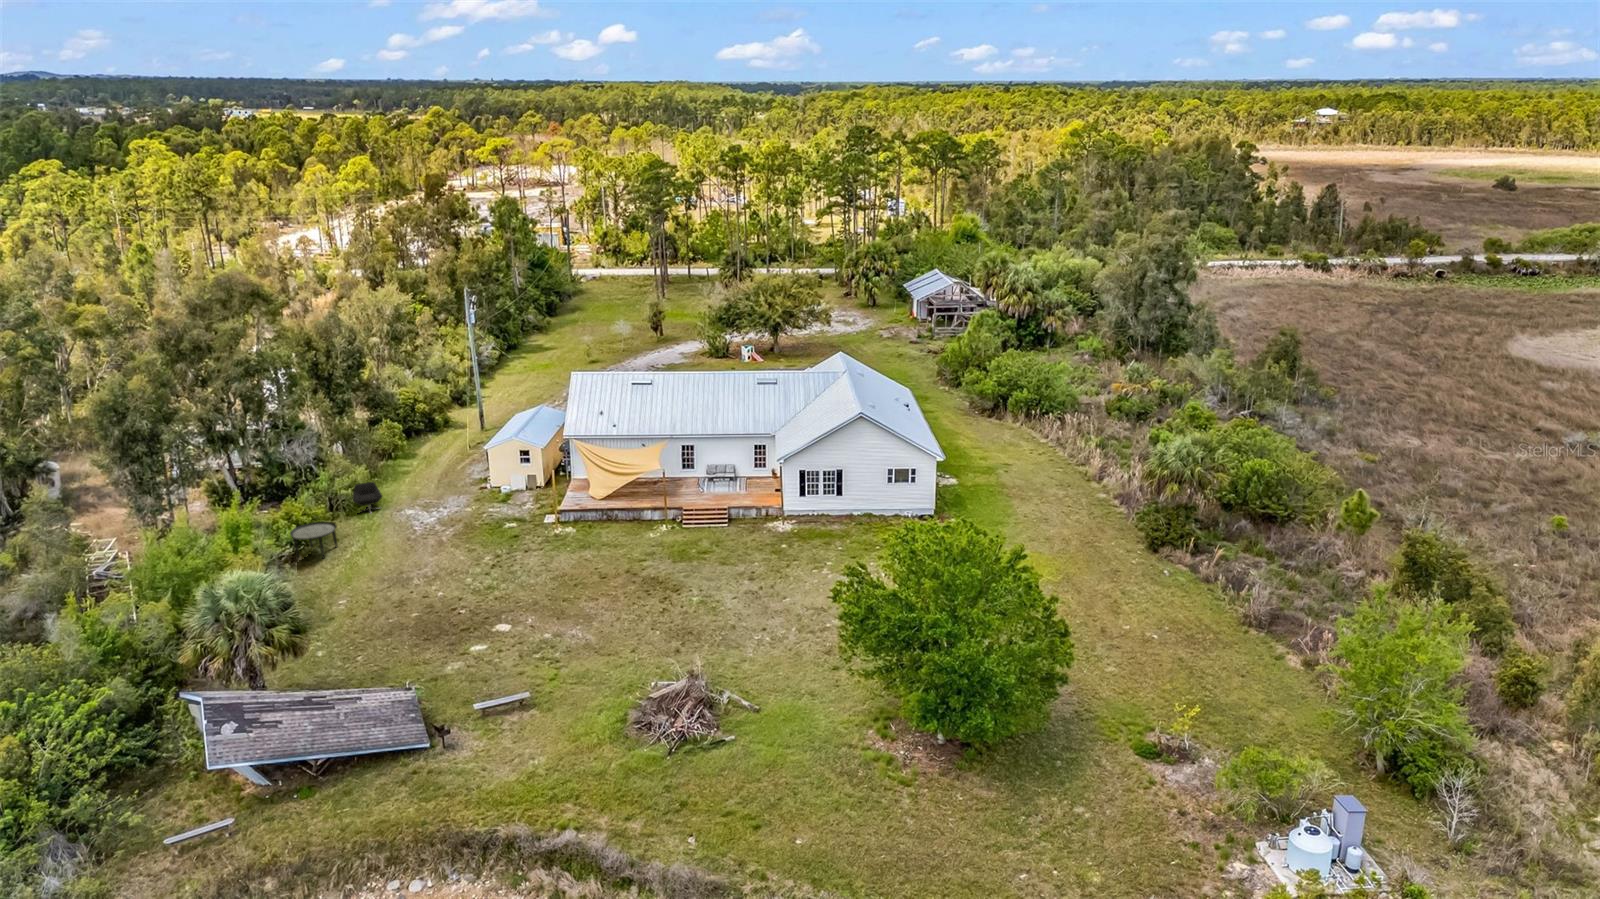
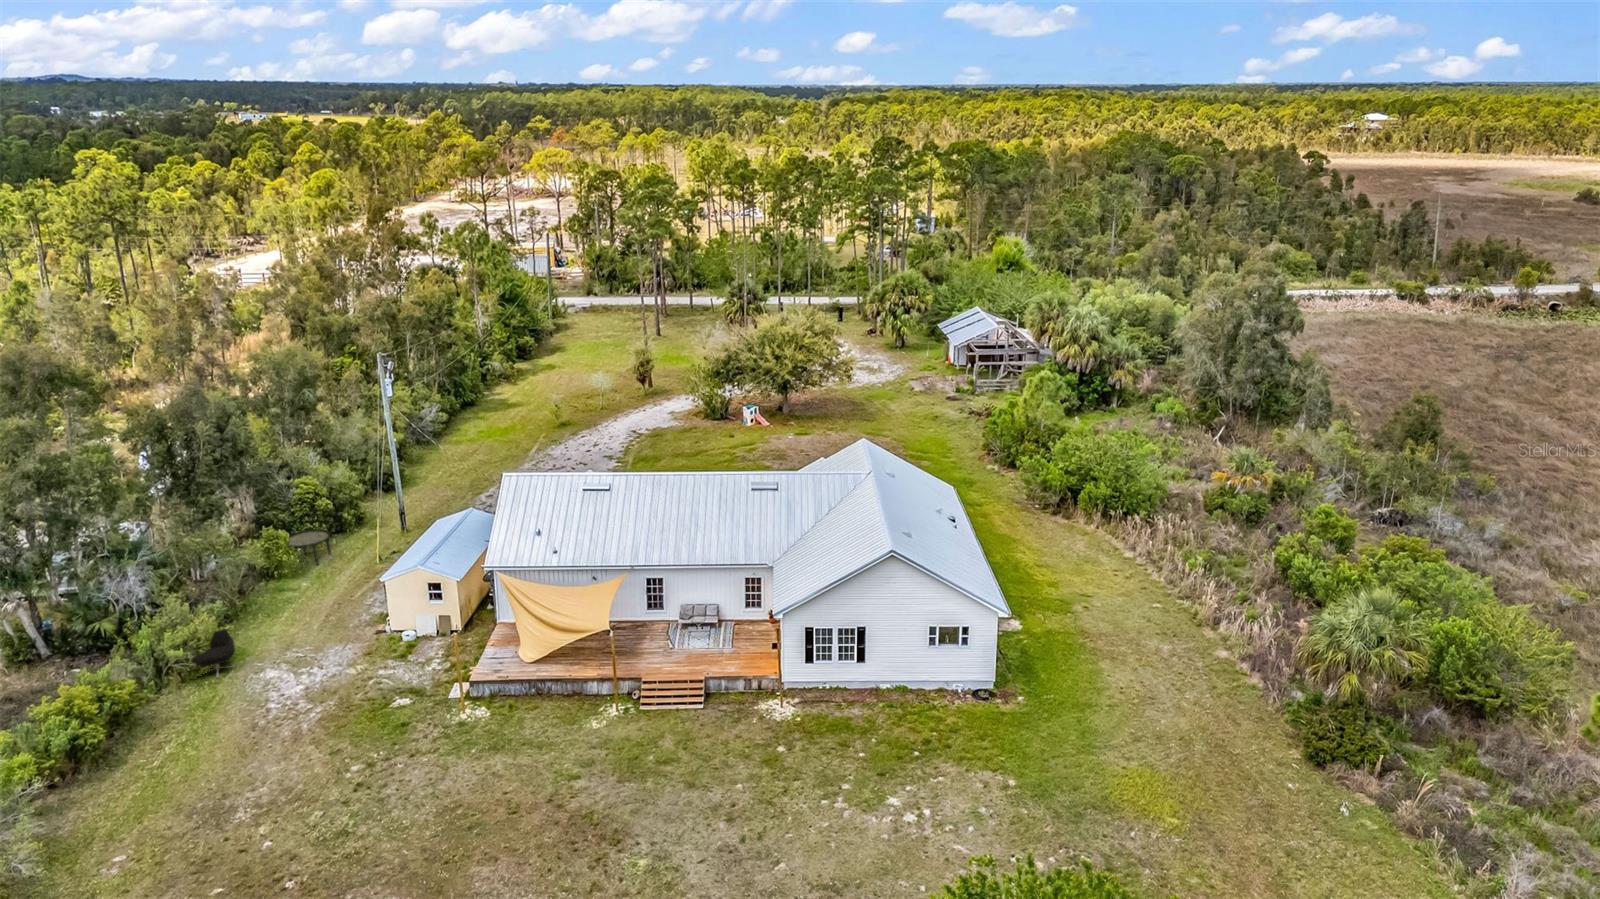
round table: present [290,522,338,558] -> present [288,529,331,565]

